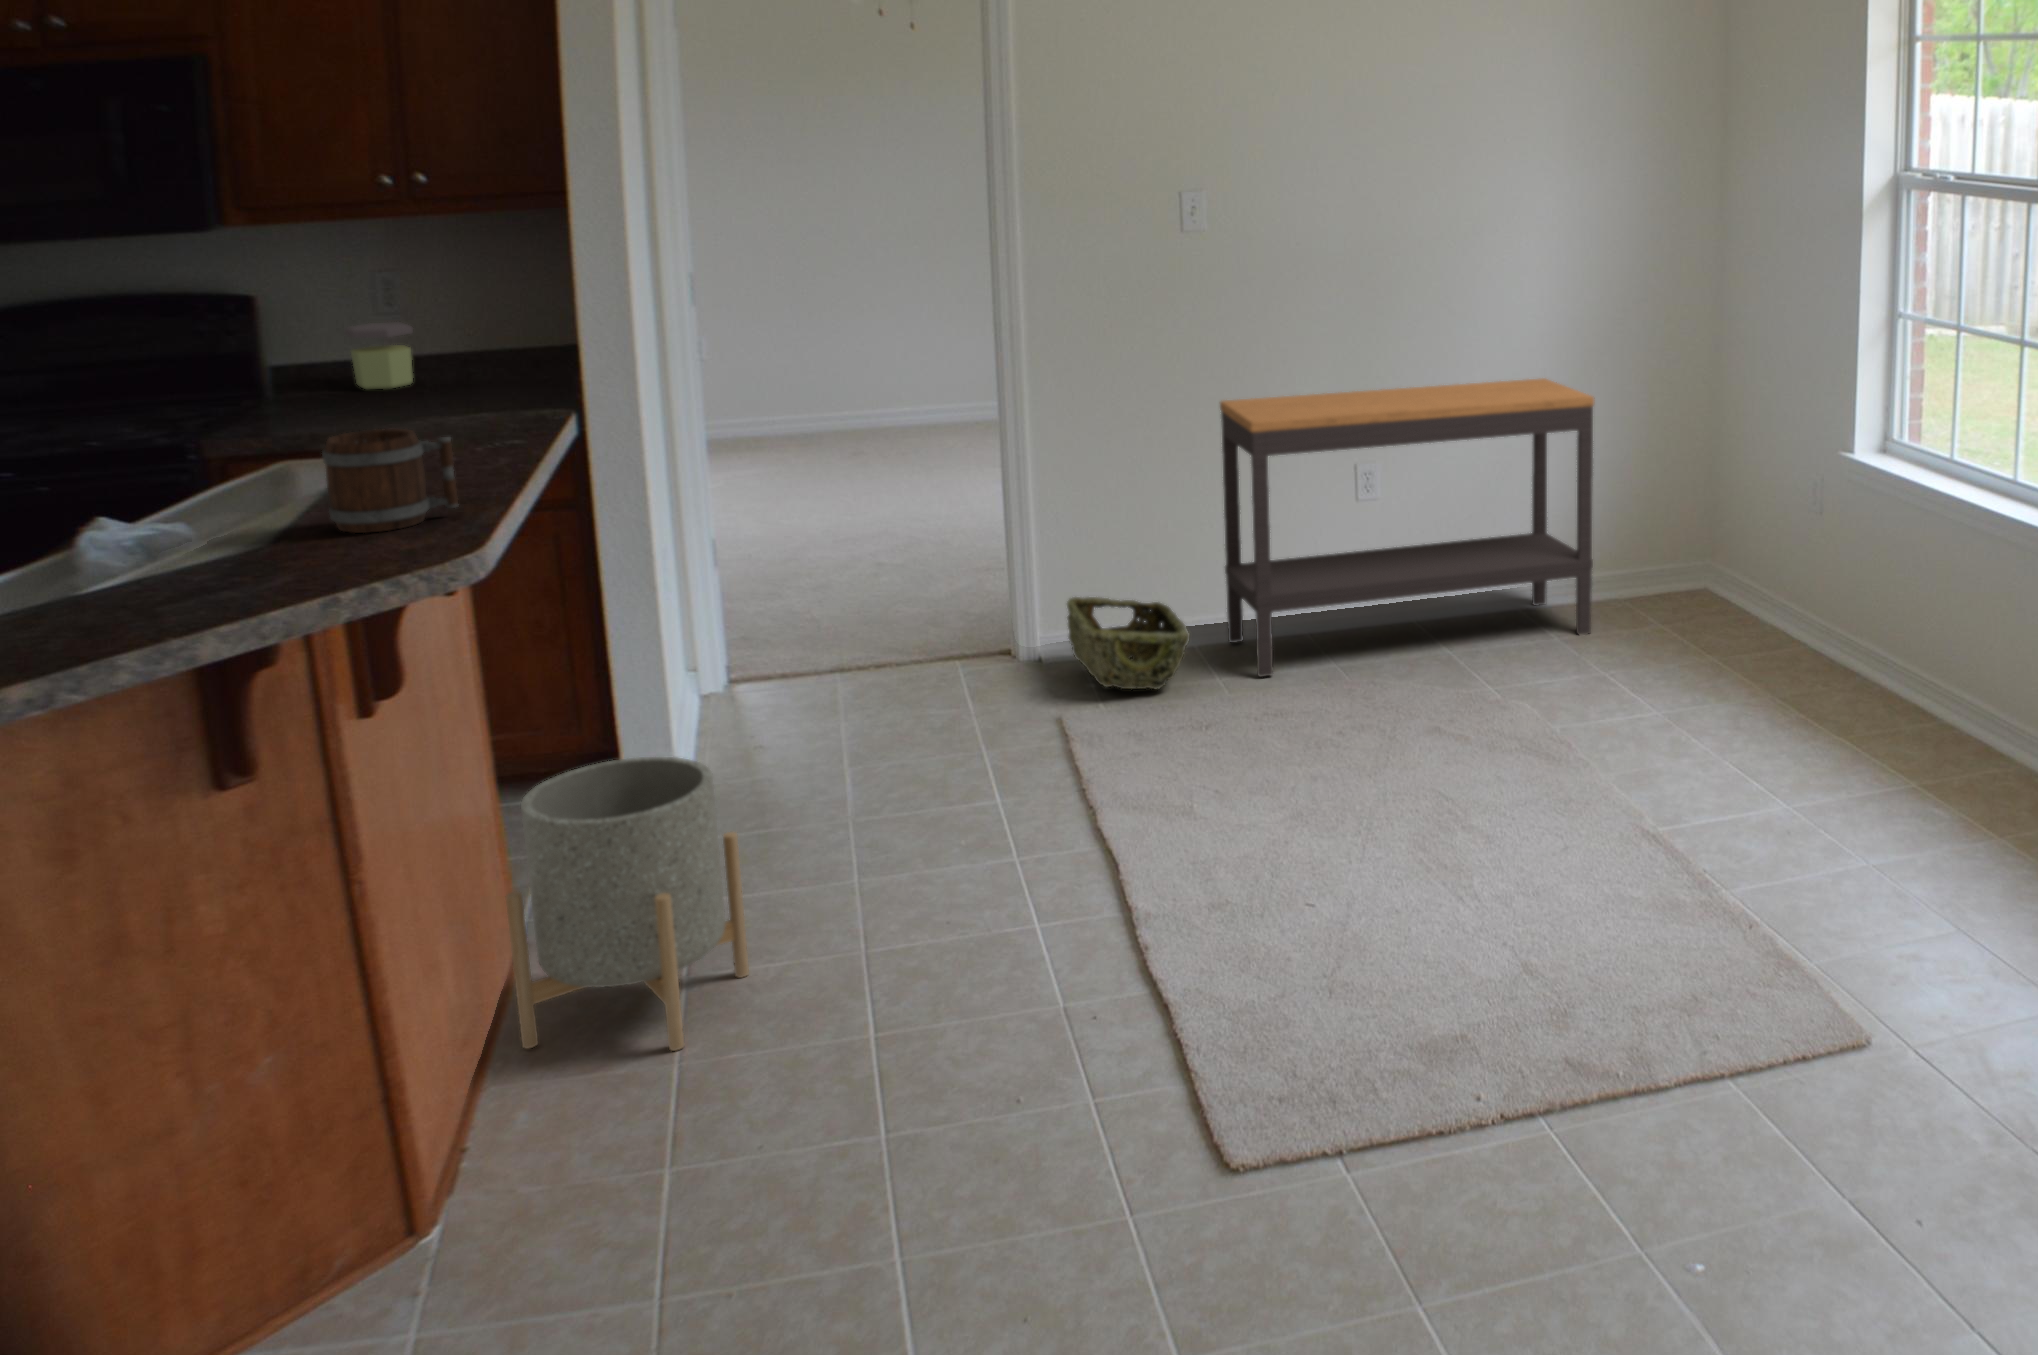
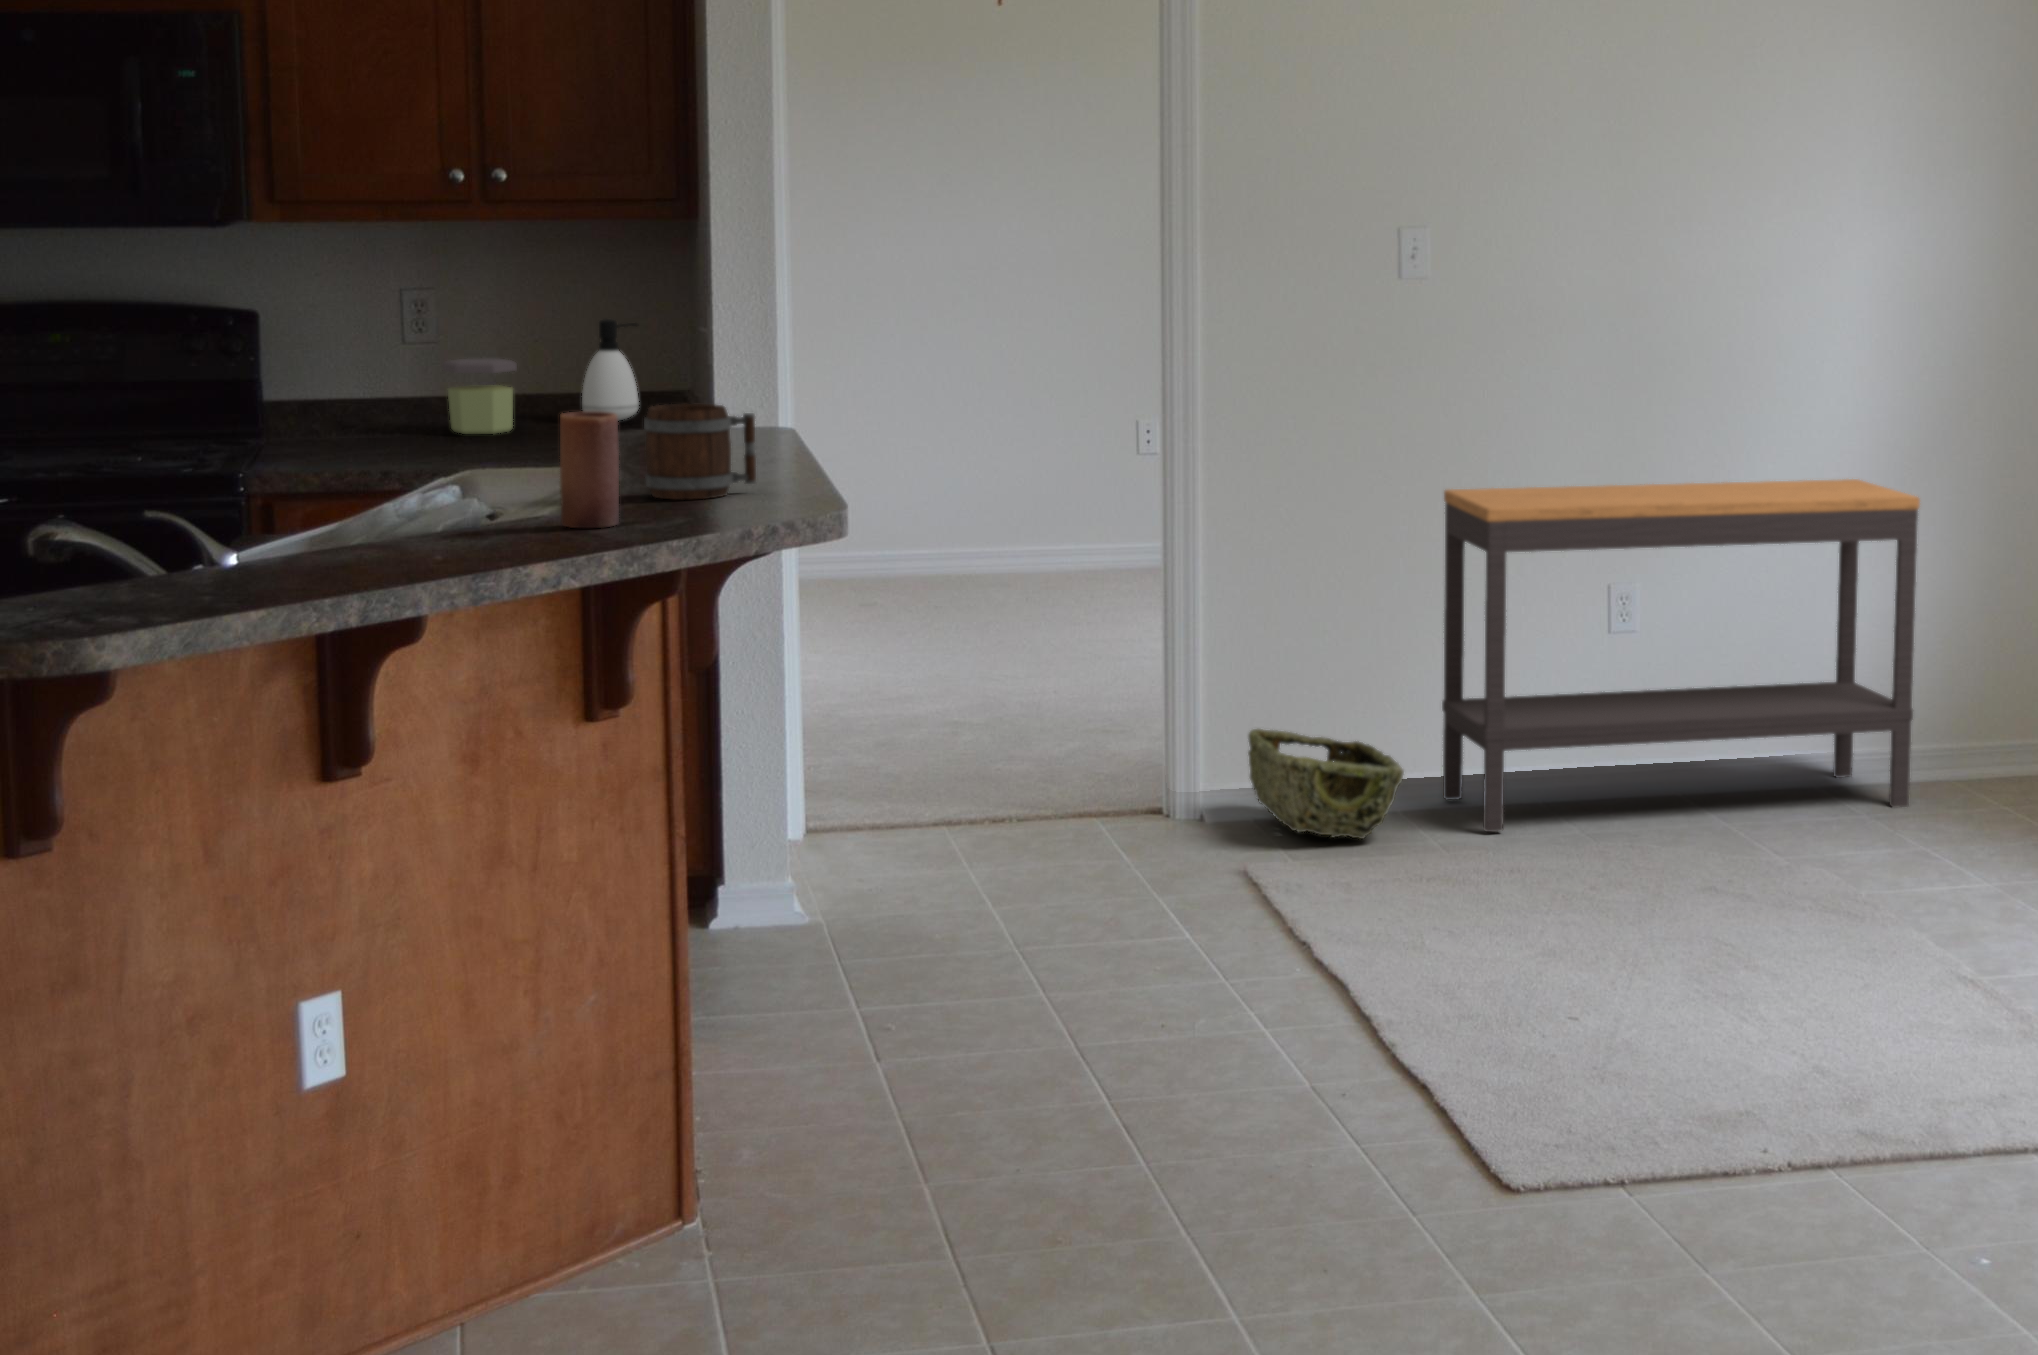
soap dispenser: none [481,285,533,371] -> present [582,319,639,421]
candle: none [148,469,235,601] -> present [560,411,619,528]
planter: present [506,757,749,1051] -> none [730,802,952,1100]

